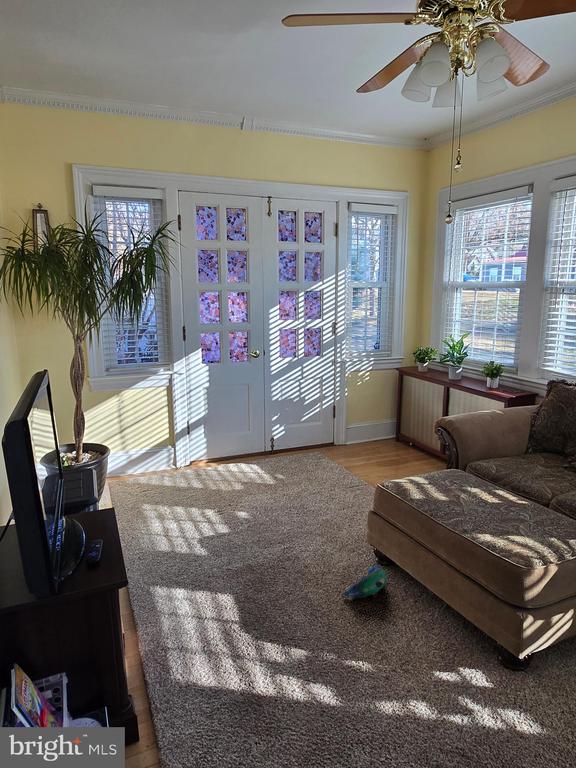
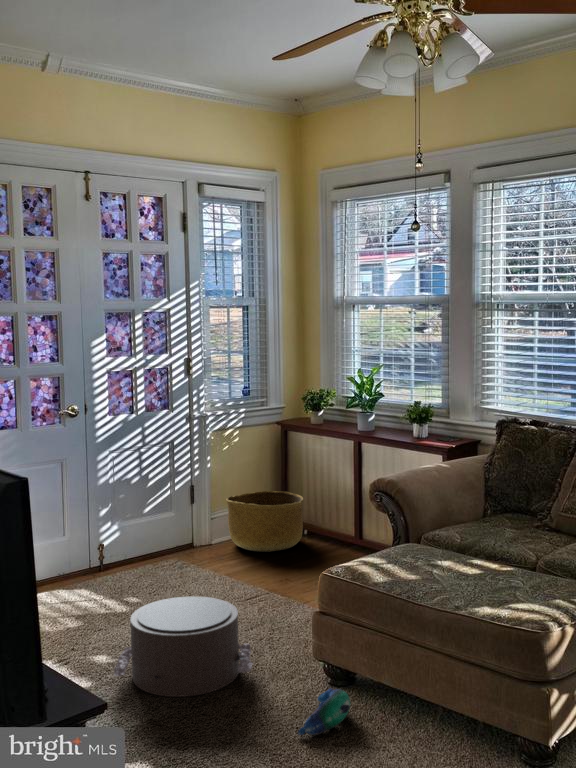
basket: none [355,413,408,454] -> present [226,491,303,552]
pouf: none [241,484,335,552] -> present [114,596,253,697]

